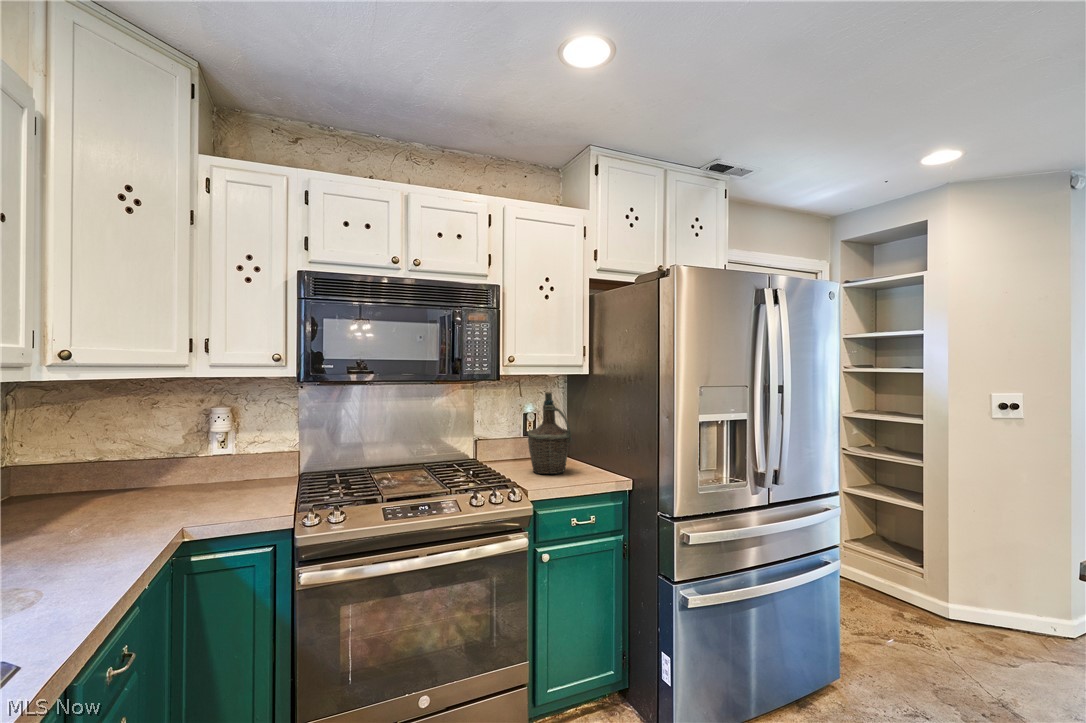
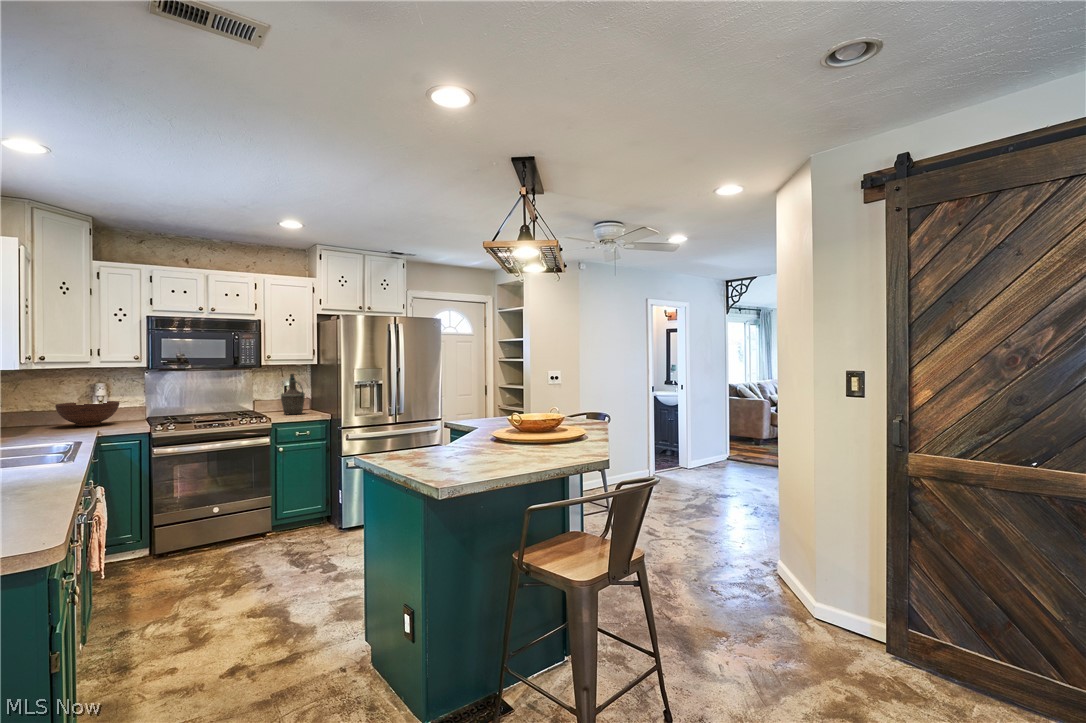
fruit bowl: none [134,441,251,496] -> present [55,401,119,426]

